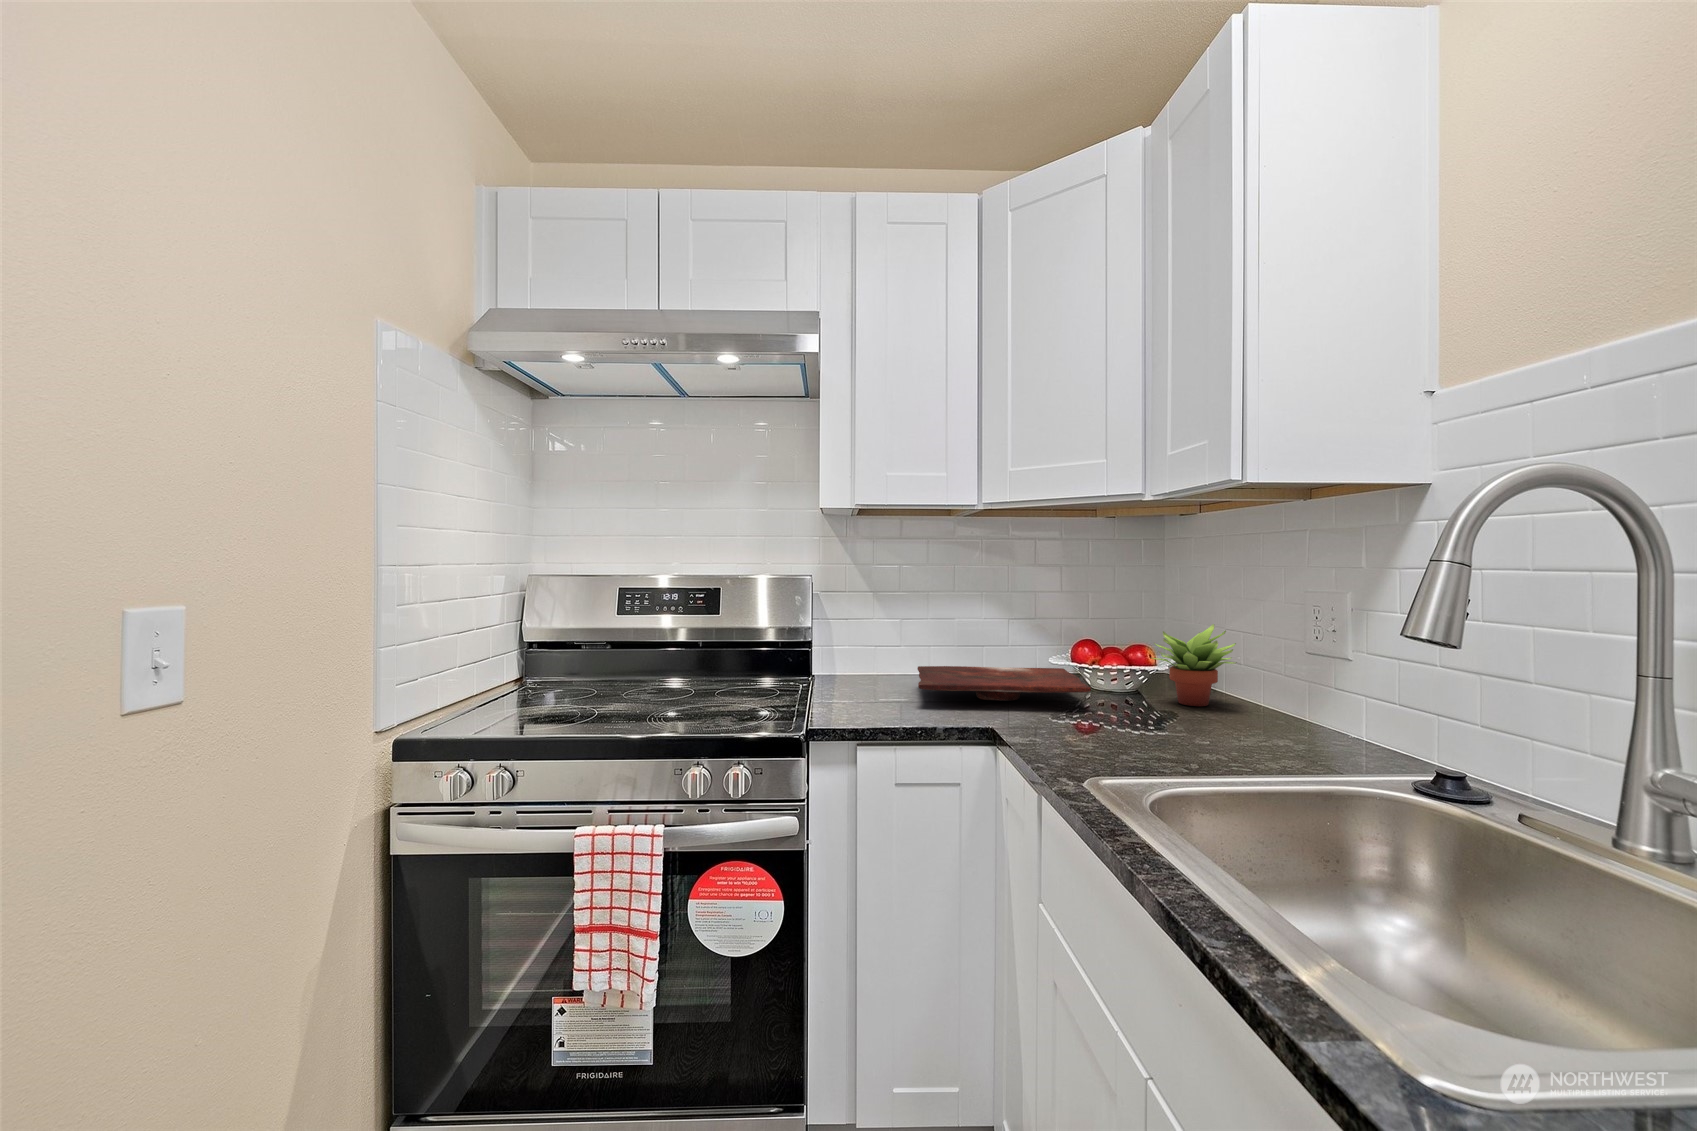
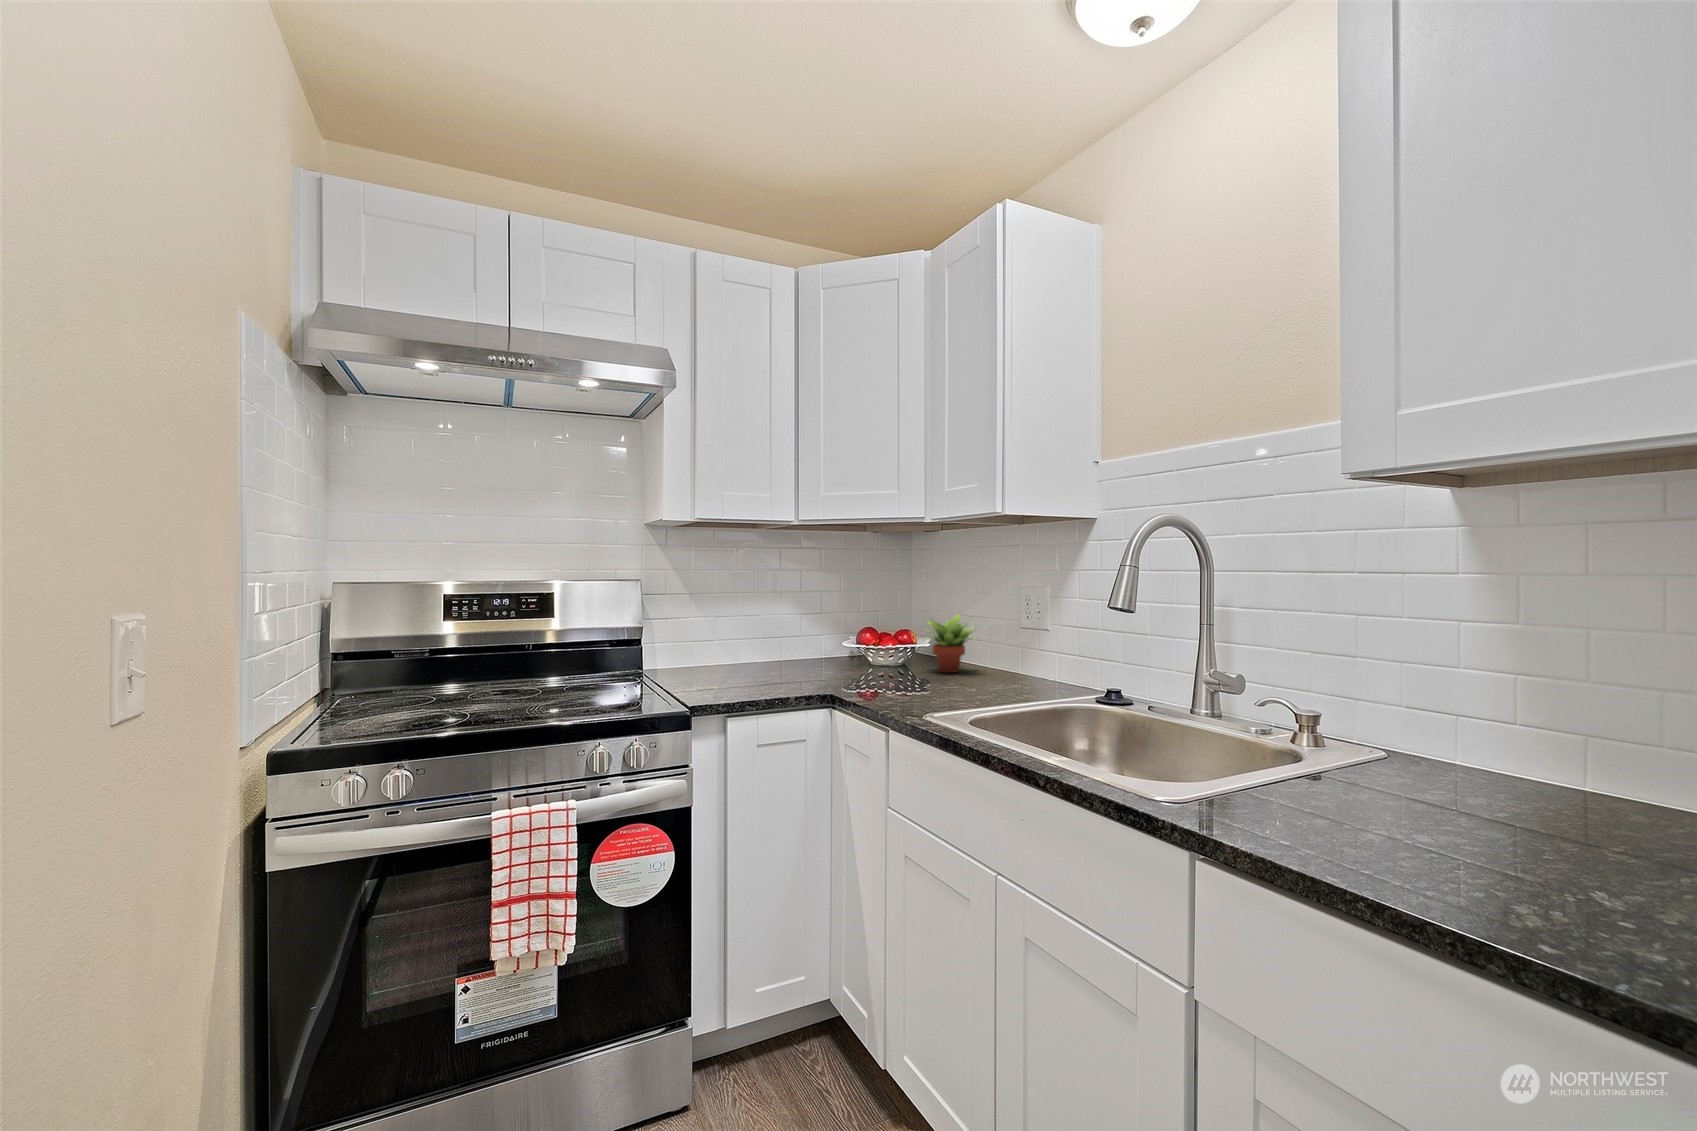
cutting board: present [917,666,1091,701] -> none [737,652,886,679]

